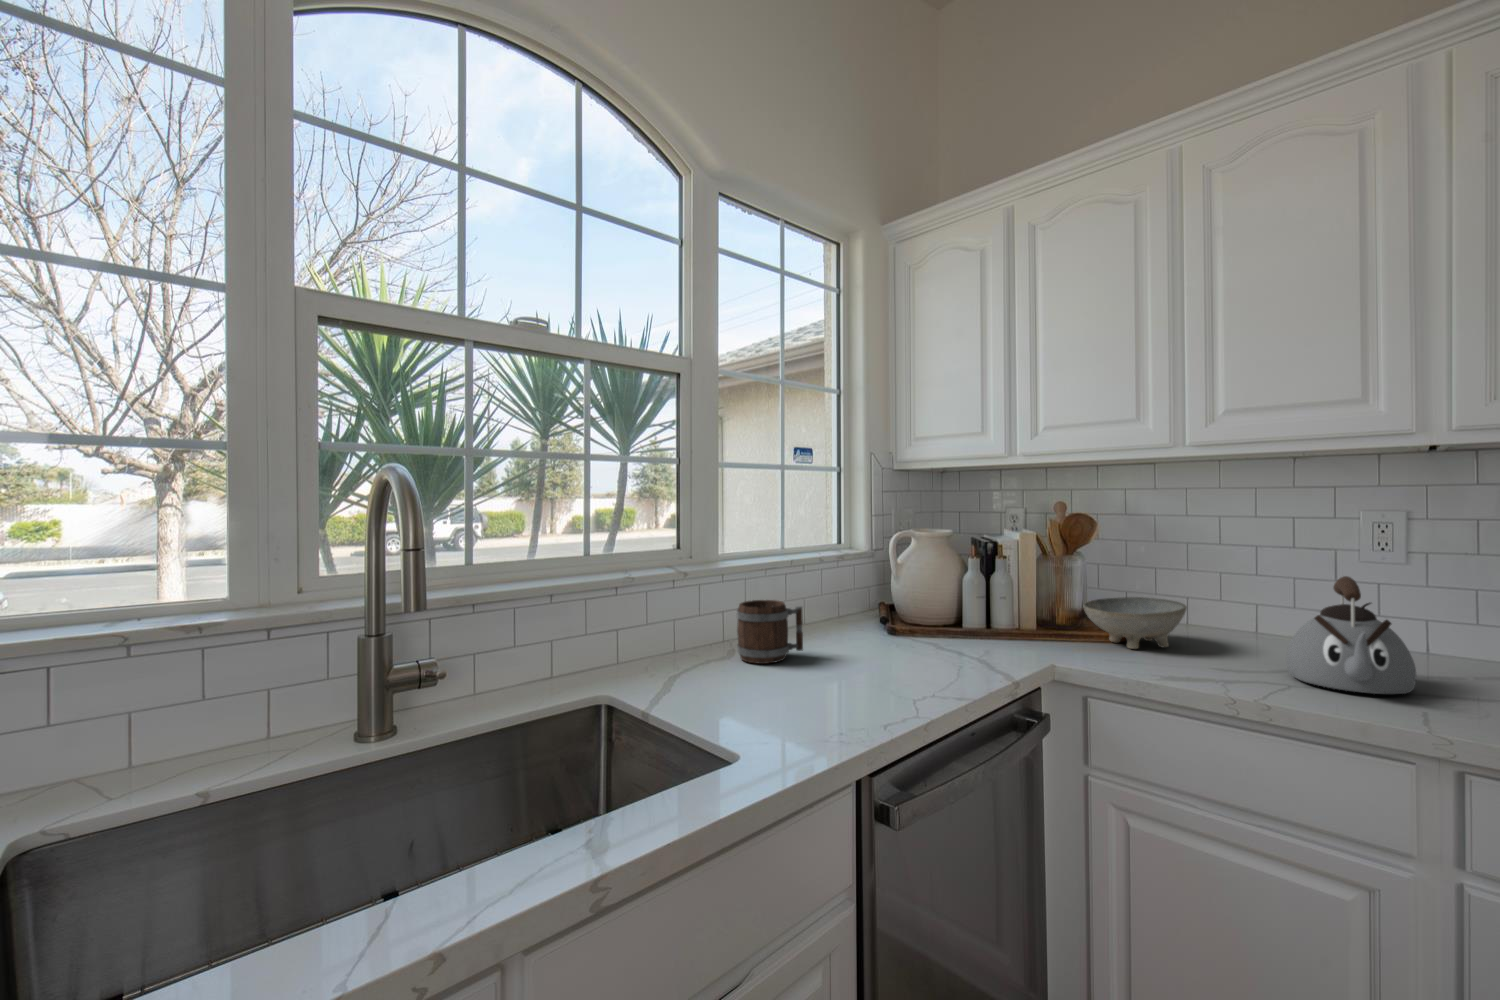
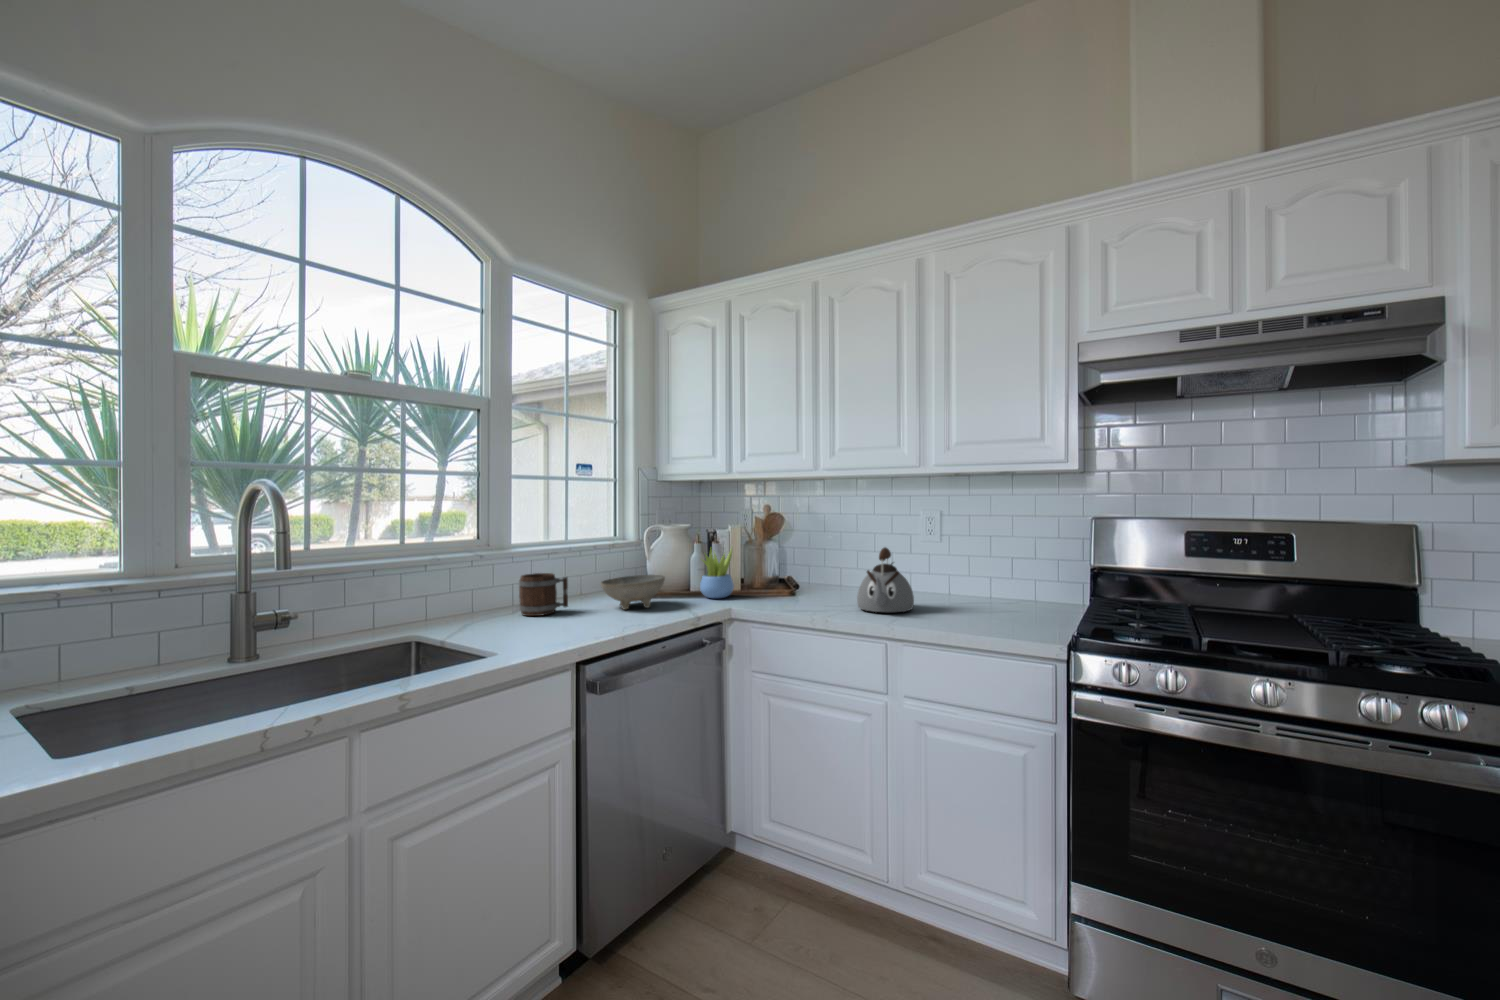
succulent plant: none [982,563,1036,642] -> present [700,549,734,598]
bowl: present [1083,597,1187,649] -> present [601,575,665,609]

